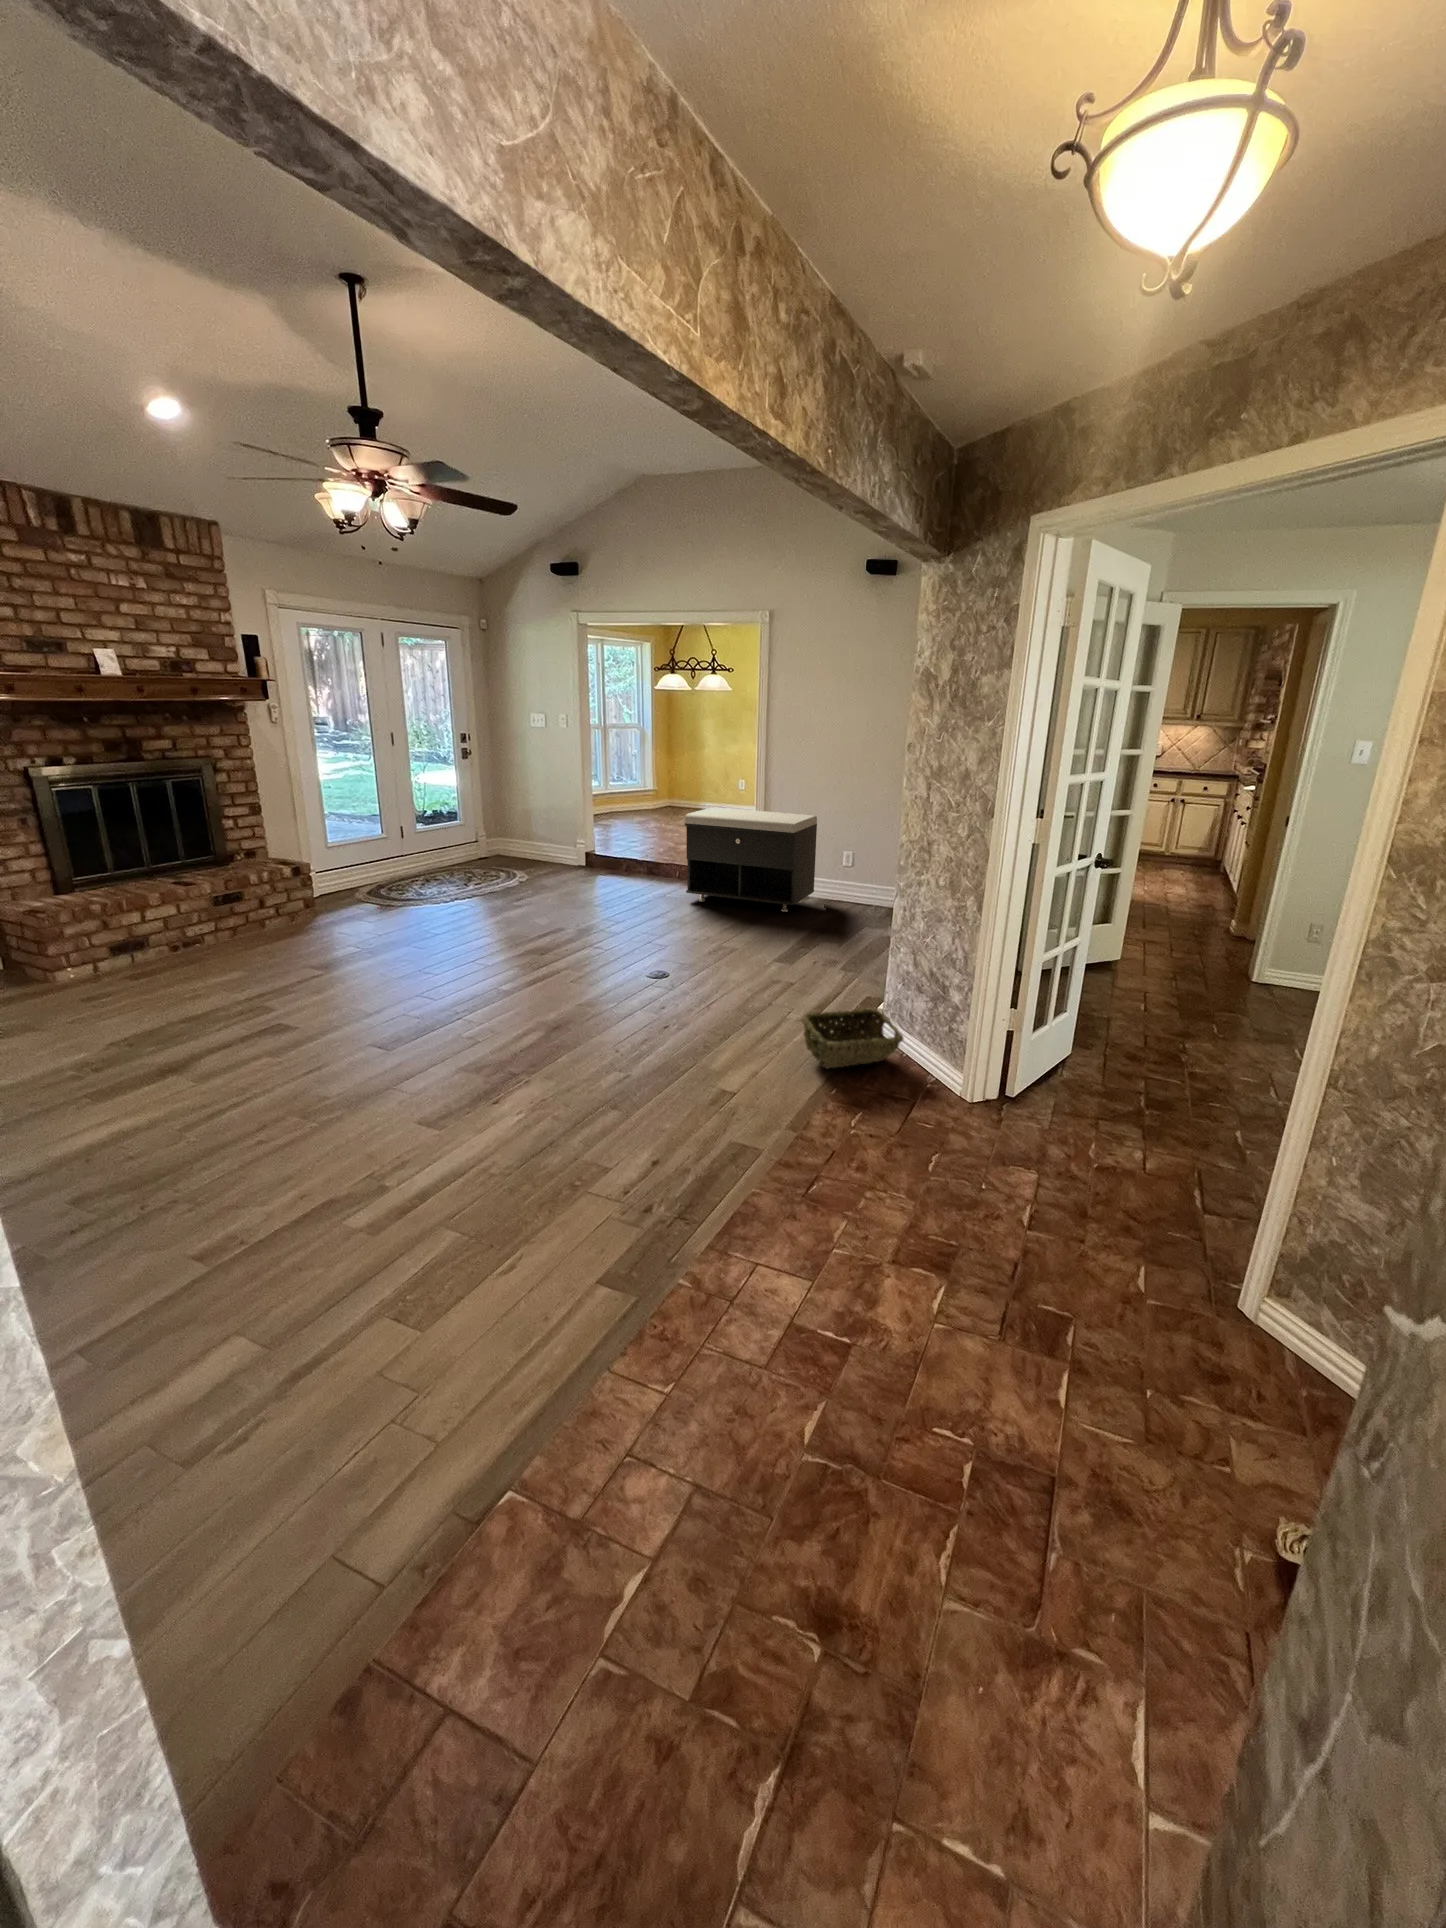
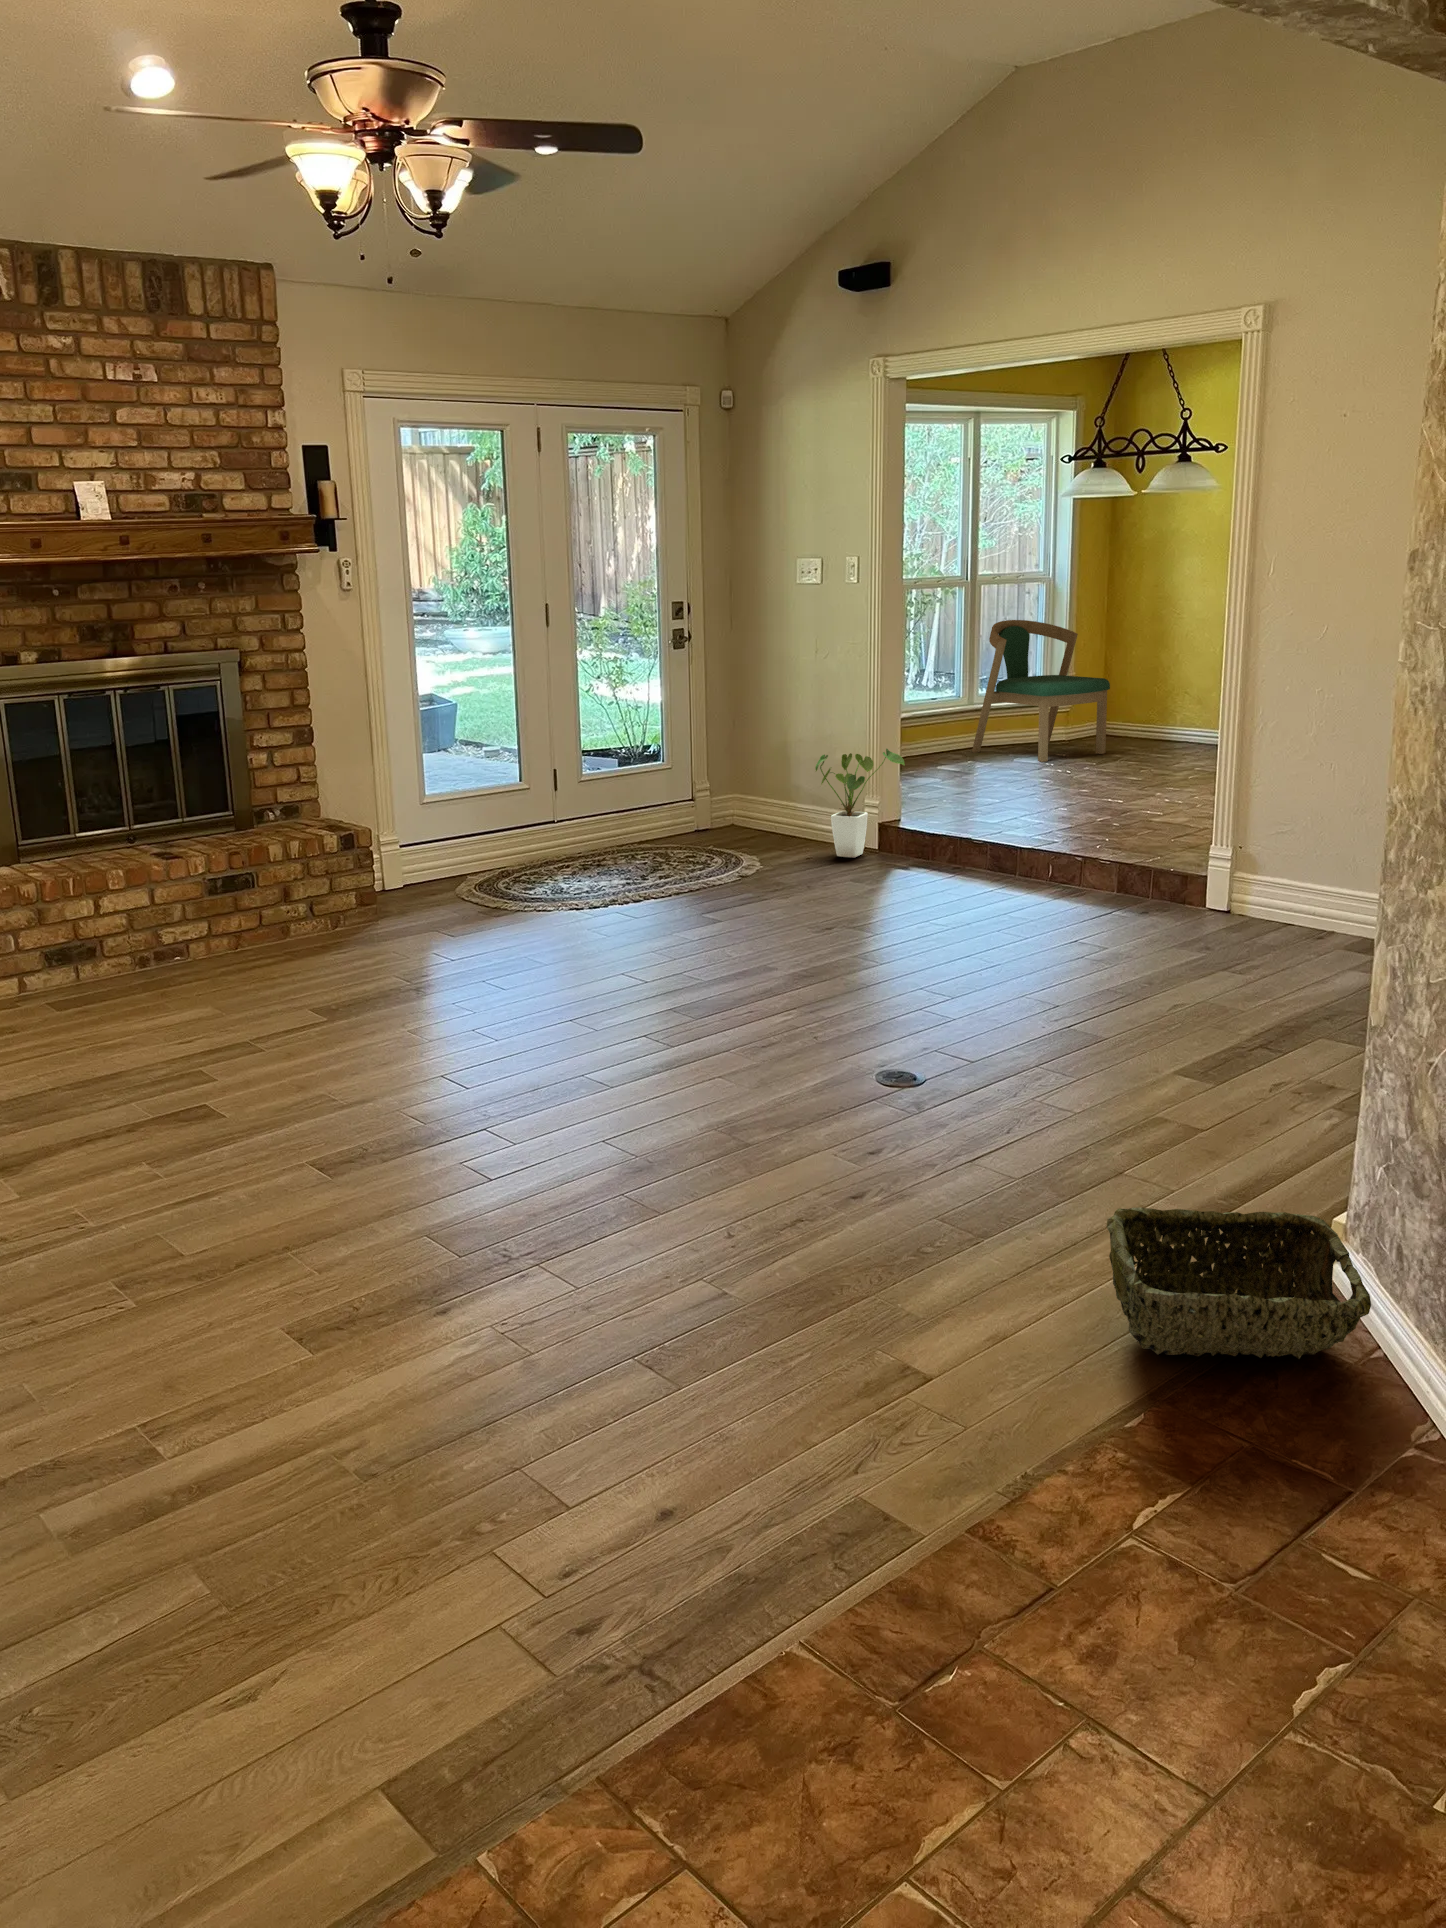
dining chair: none [609,751,677,825] -> present [972,620,1110,762]
storage bench: present [685,807,817,912] -> none [1040,723,1345,952]
house plant: none [557,819,600,876] -> present [815,749,905,858]

